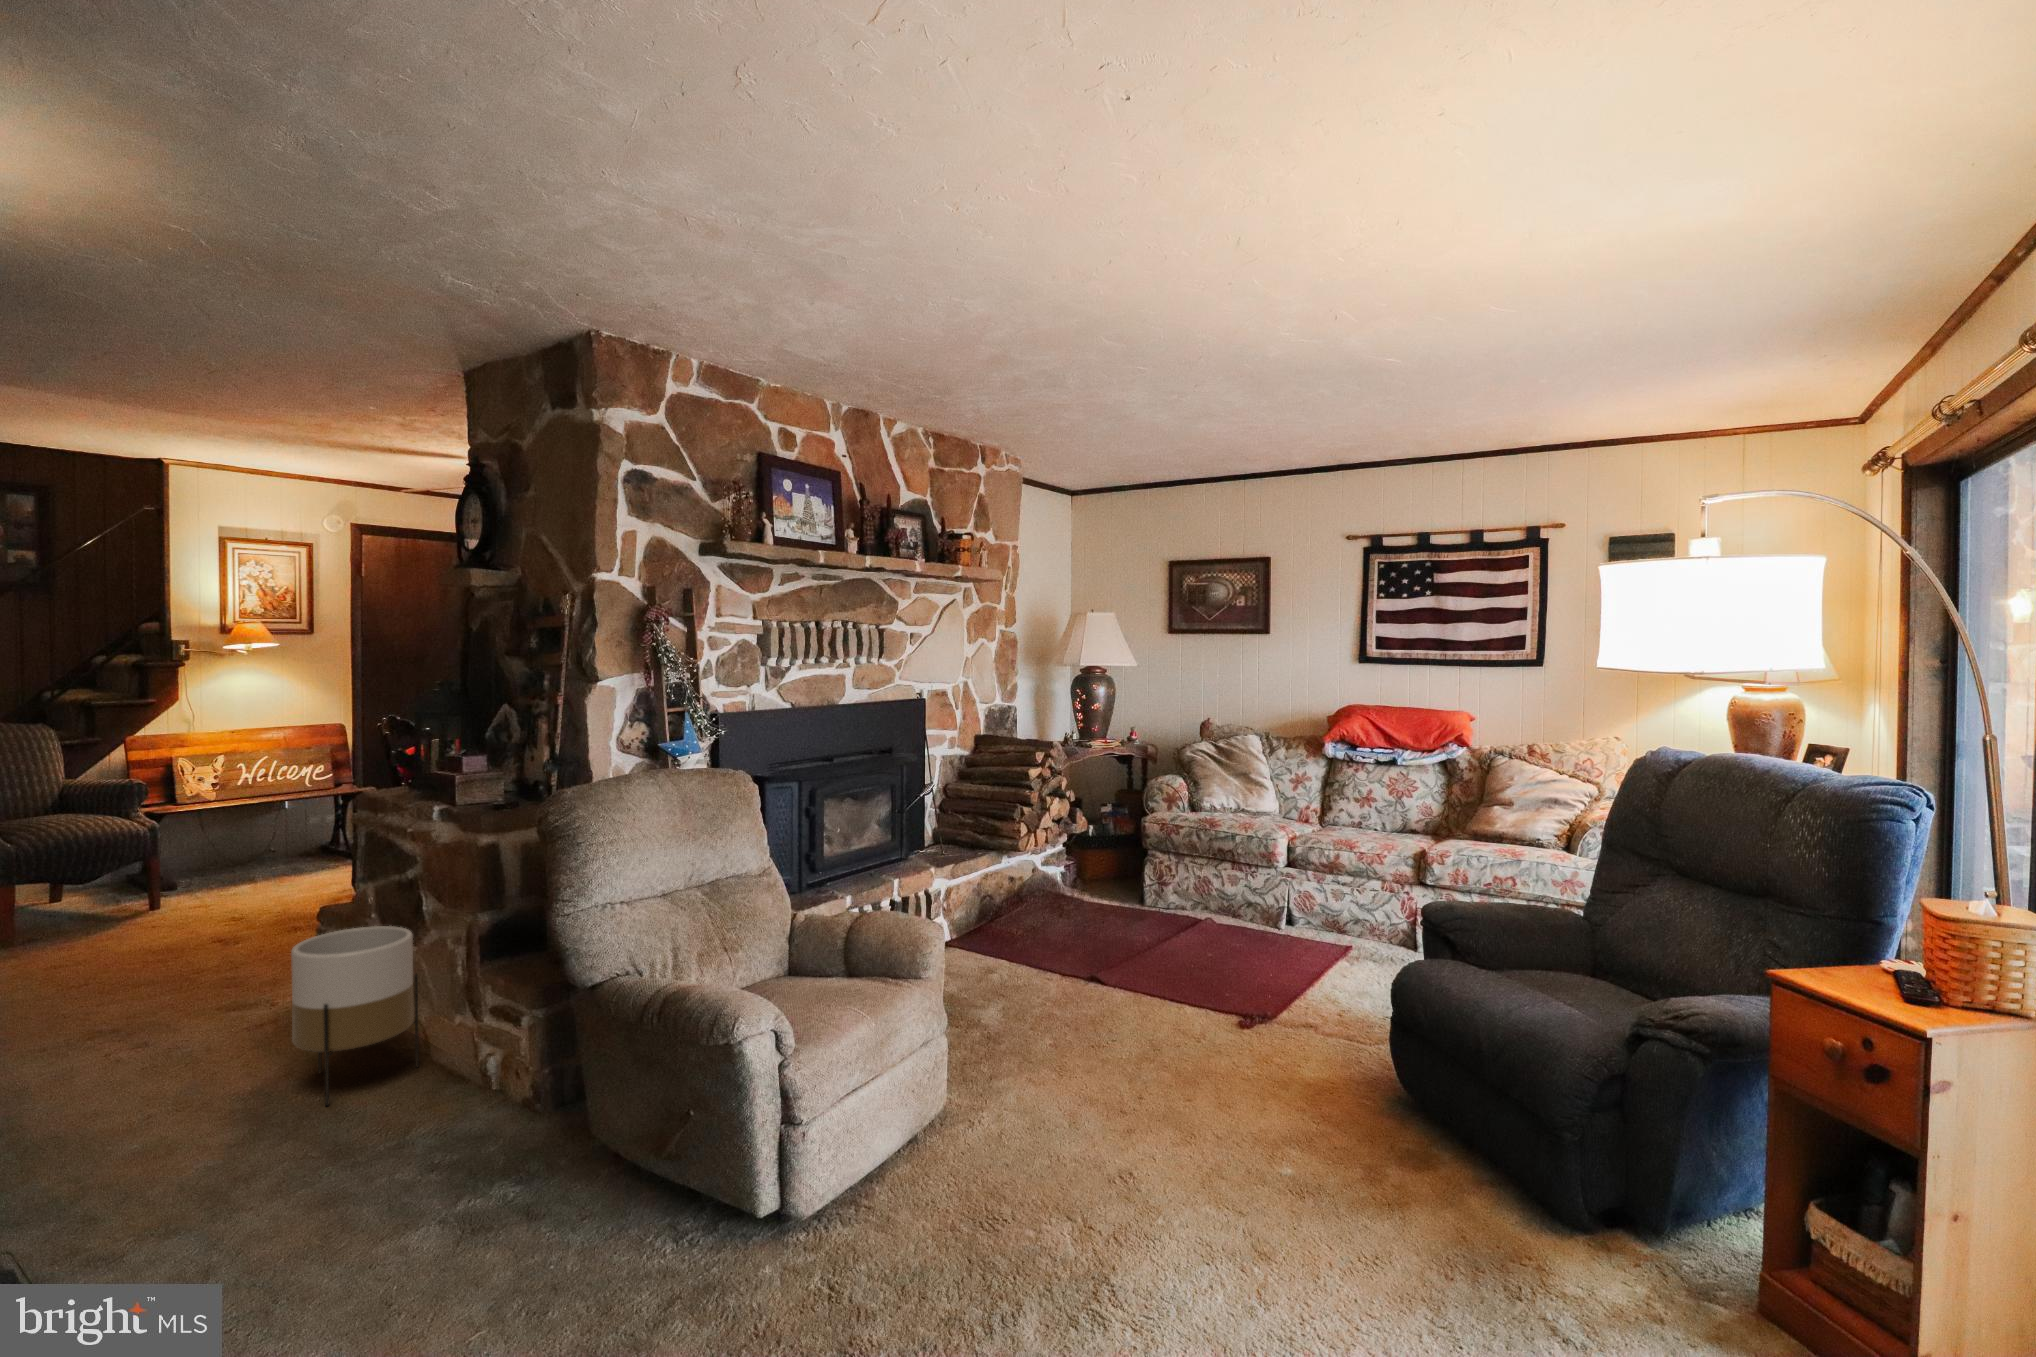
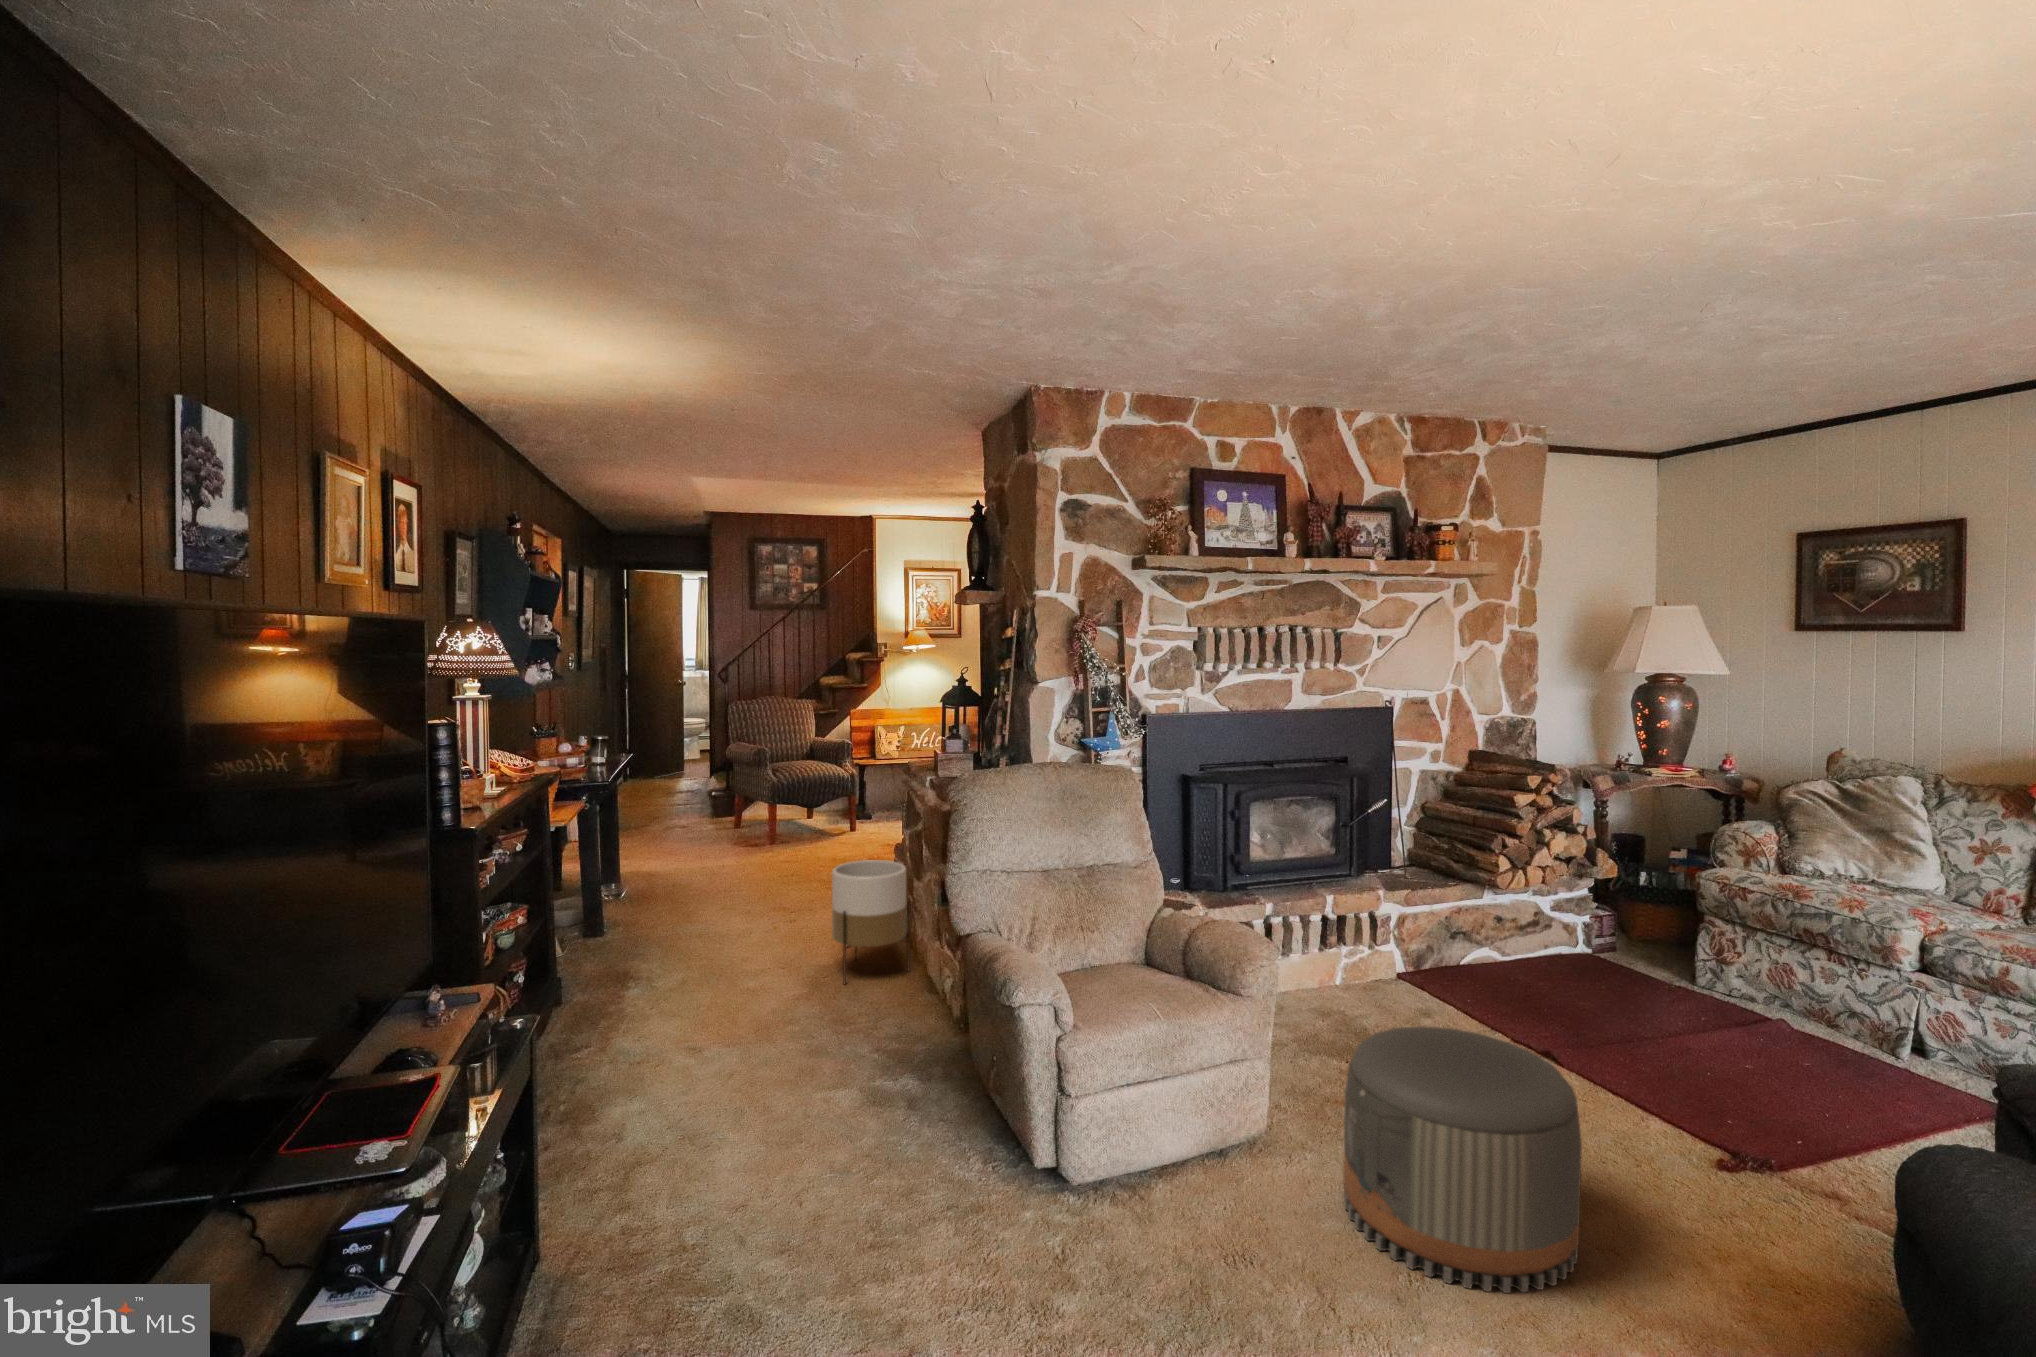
pouf: none [1044,964,1228,1175] -> present [1343,1026,1582,1293]

